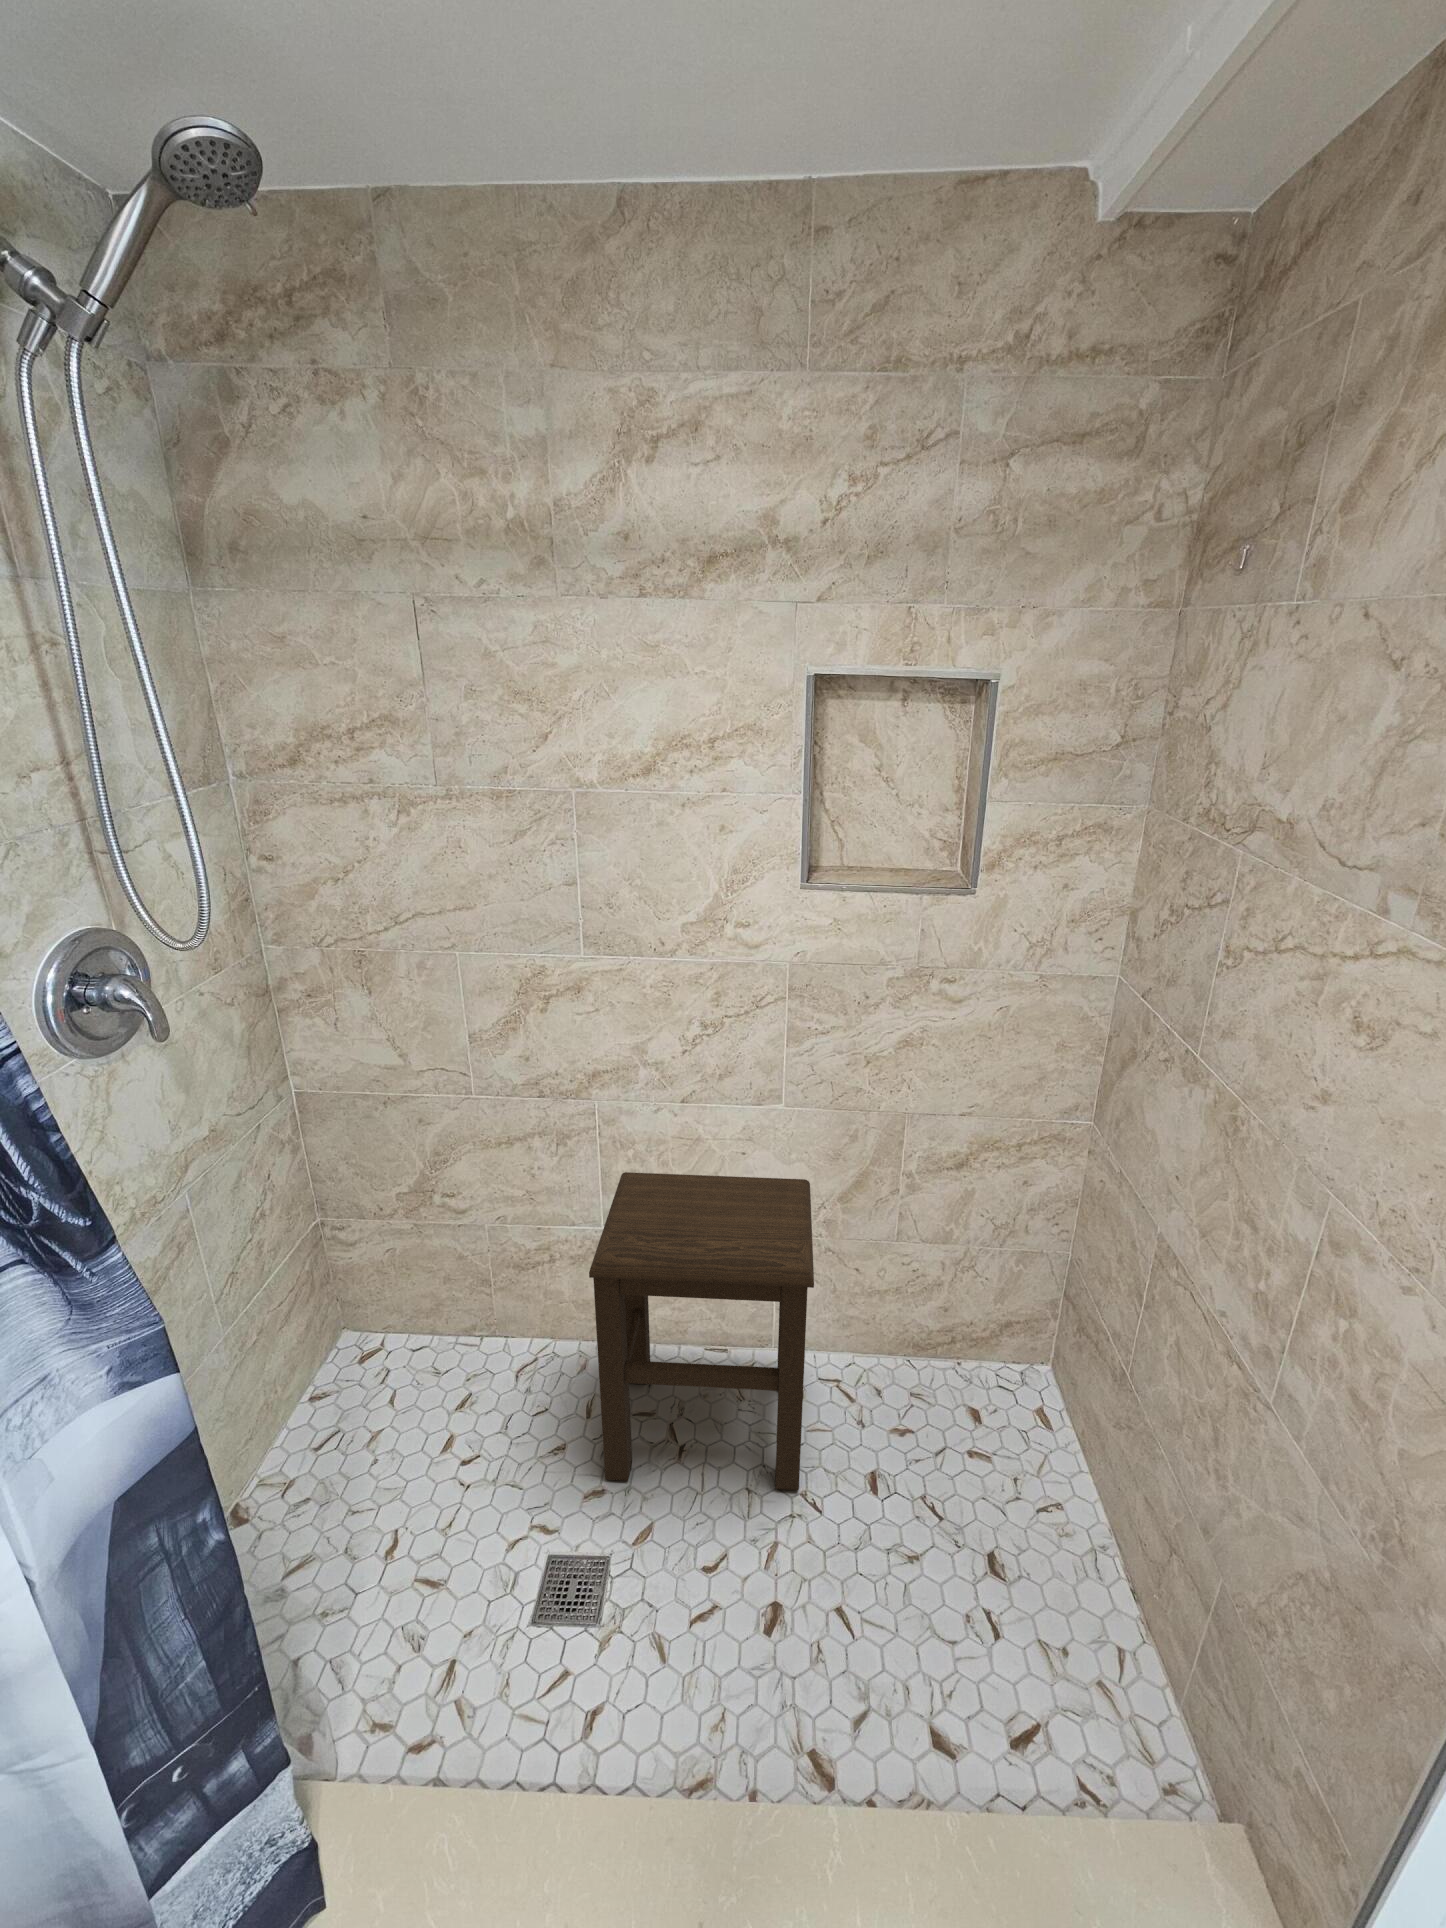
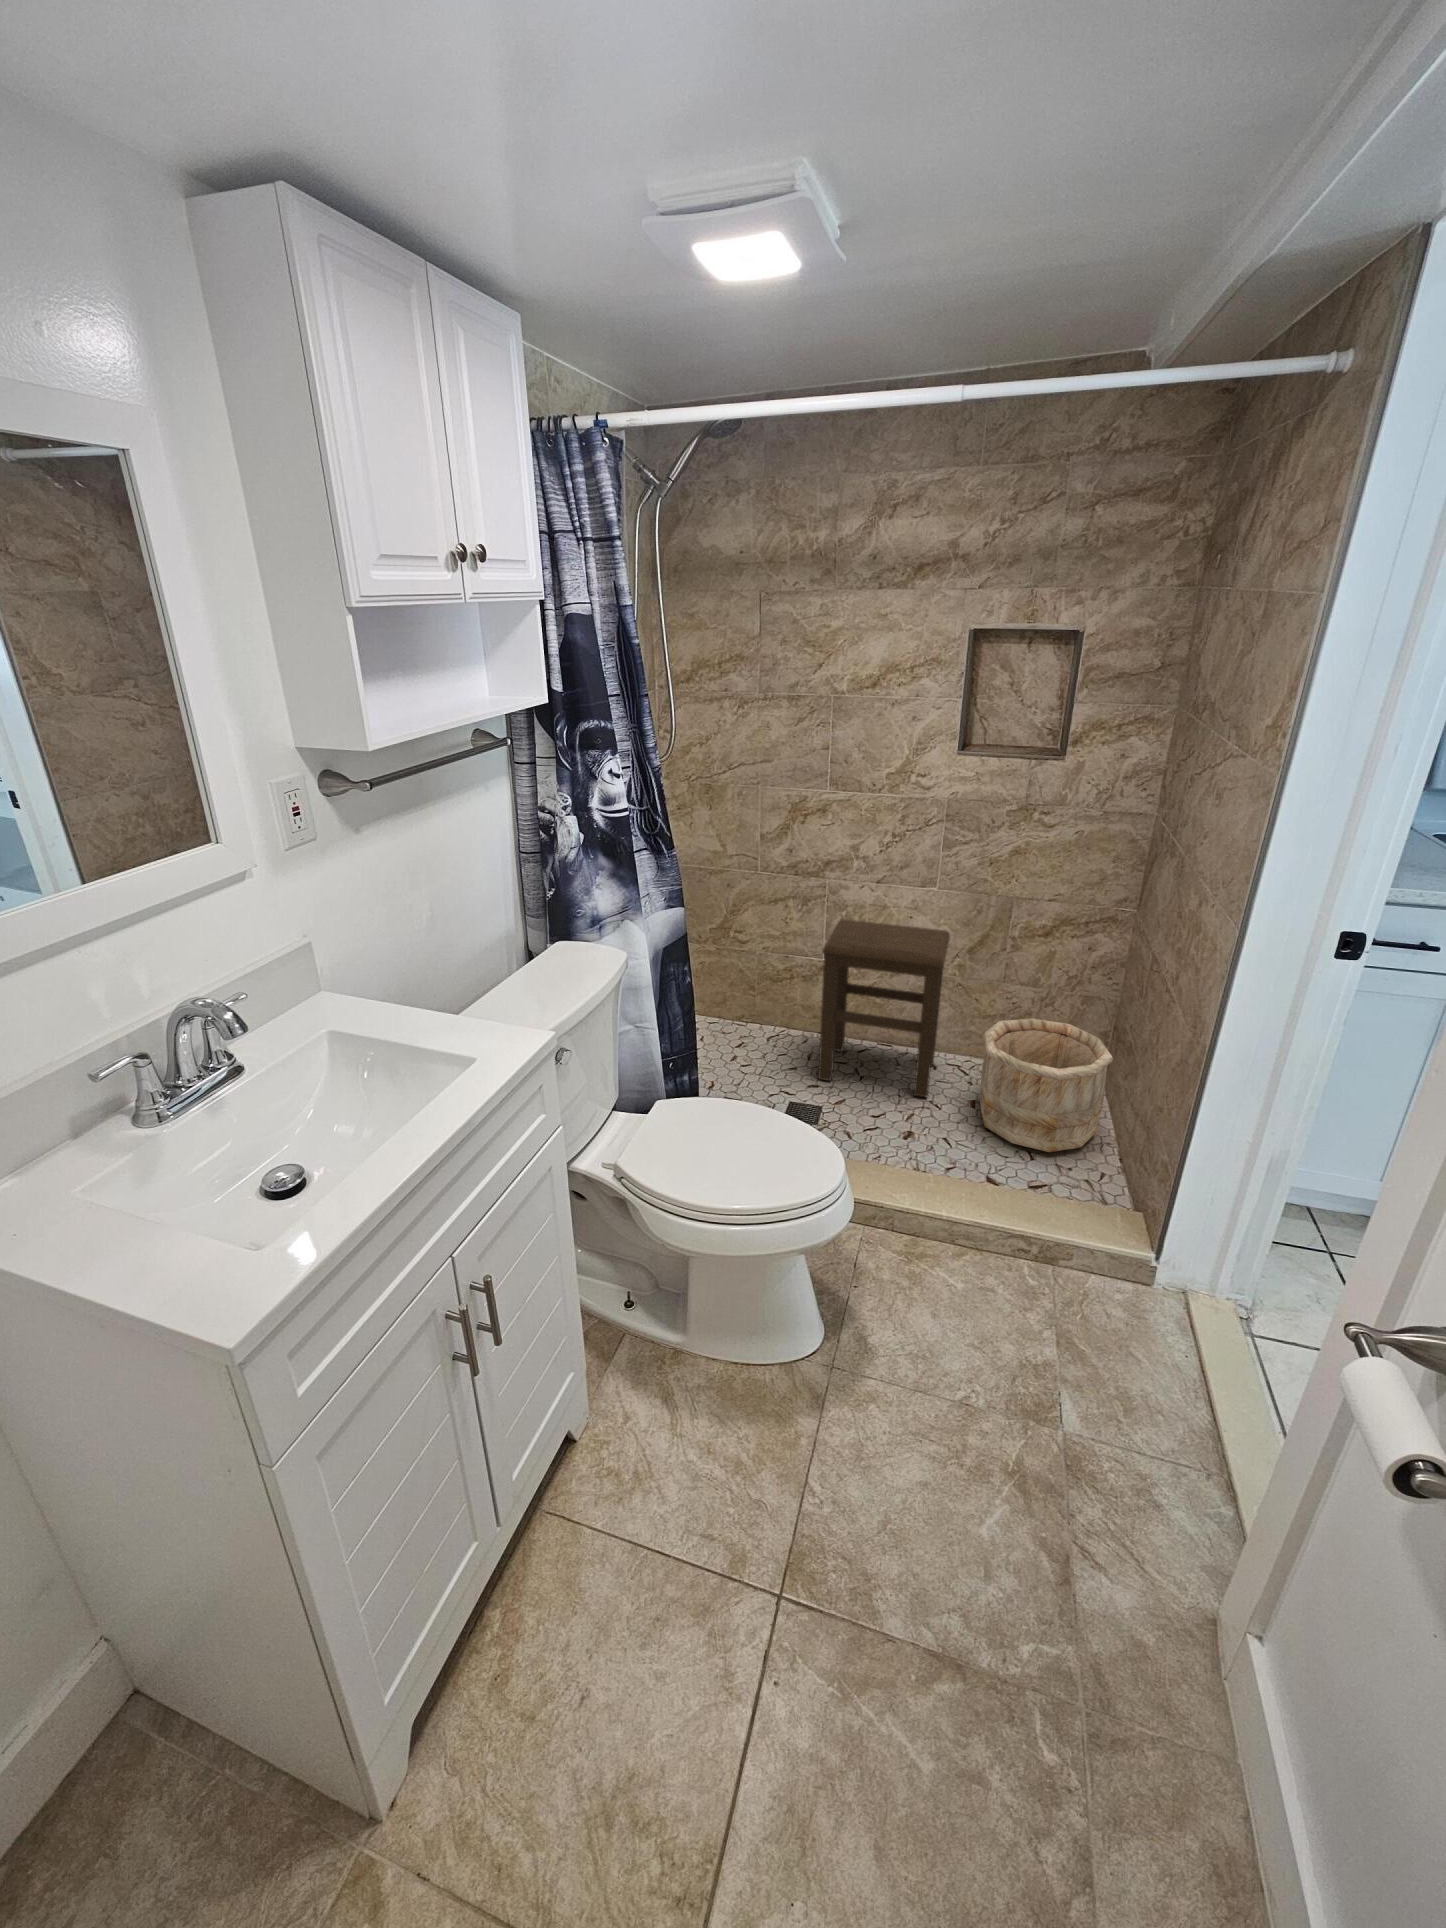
wooden bucket: none [886,1319,1110,1618] -> present [980,1019,1113,1152]

